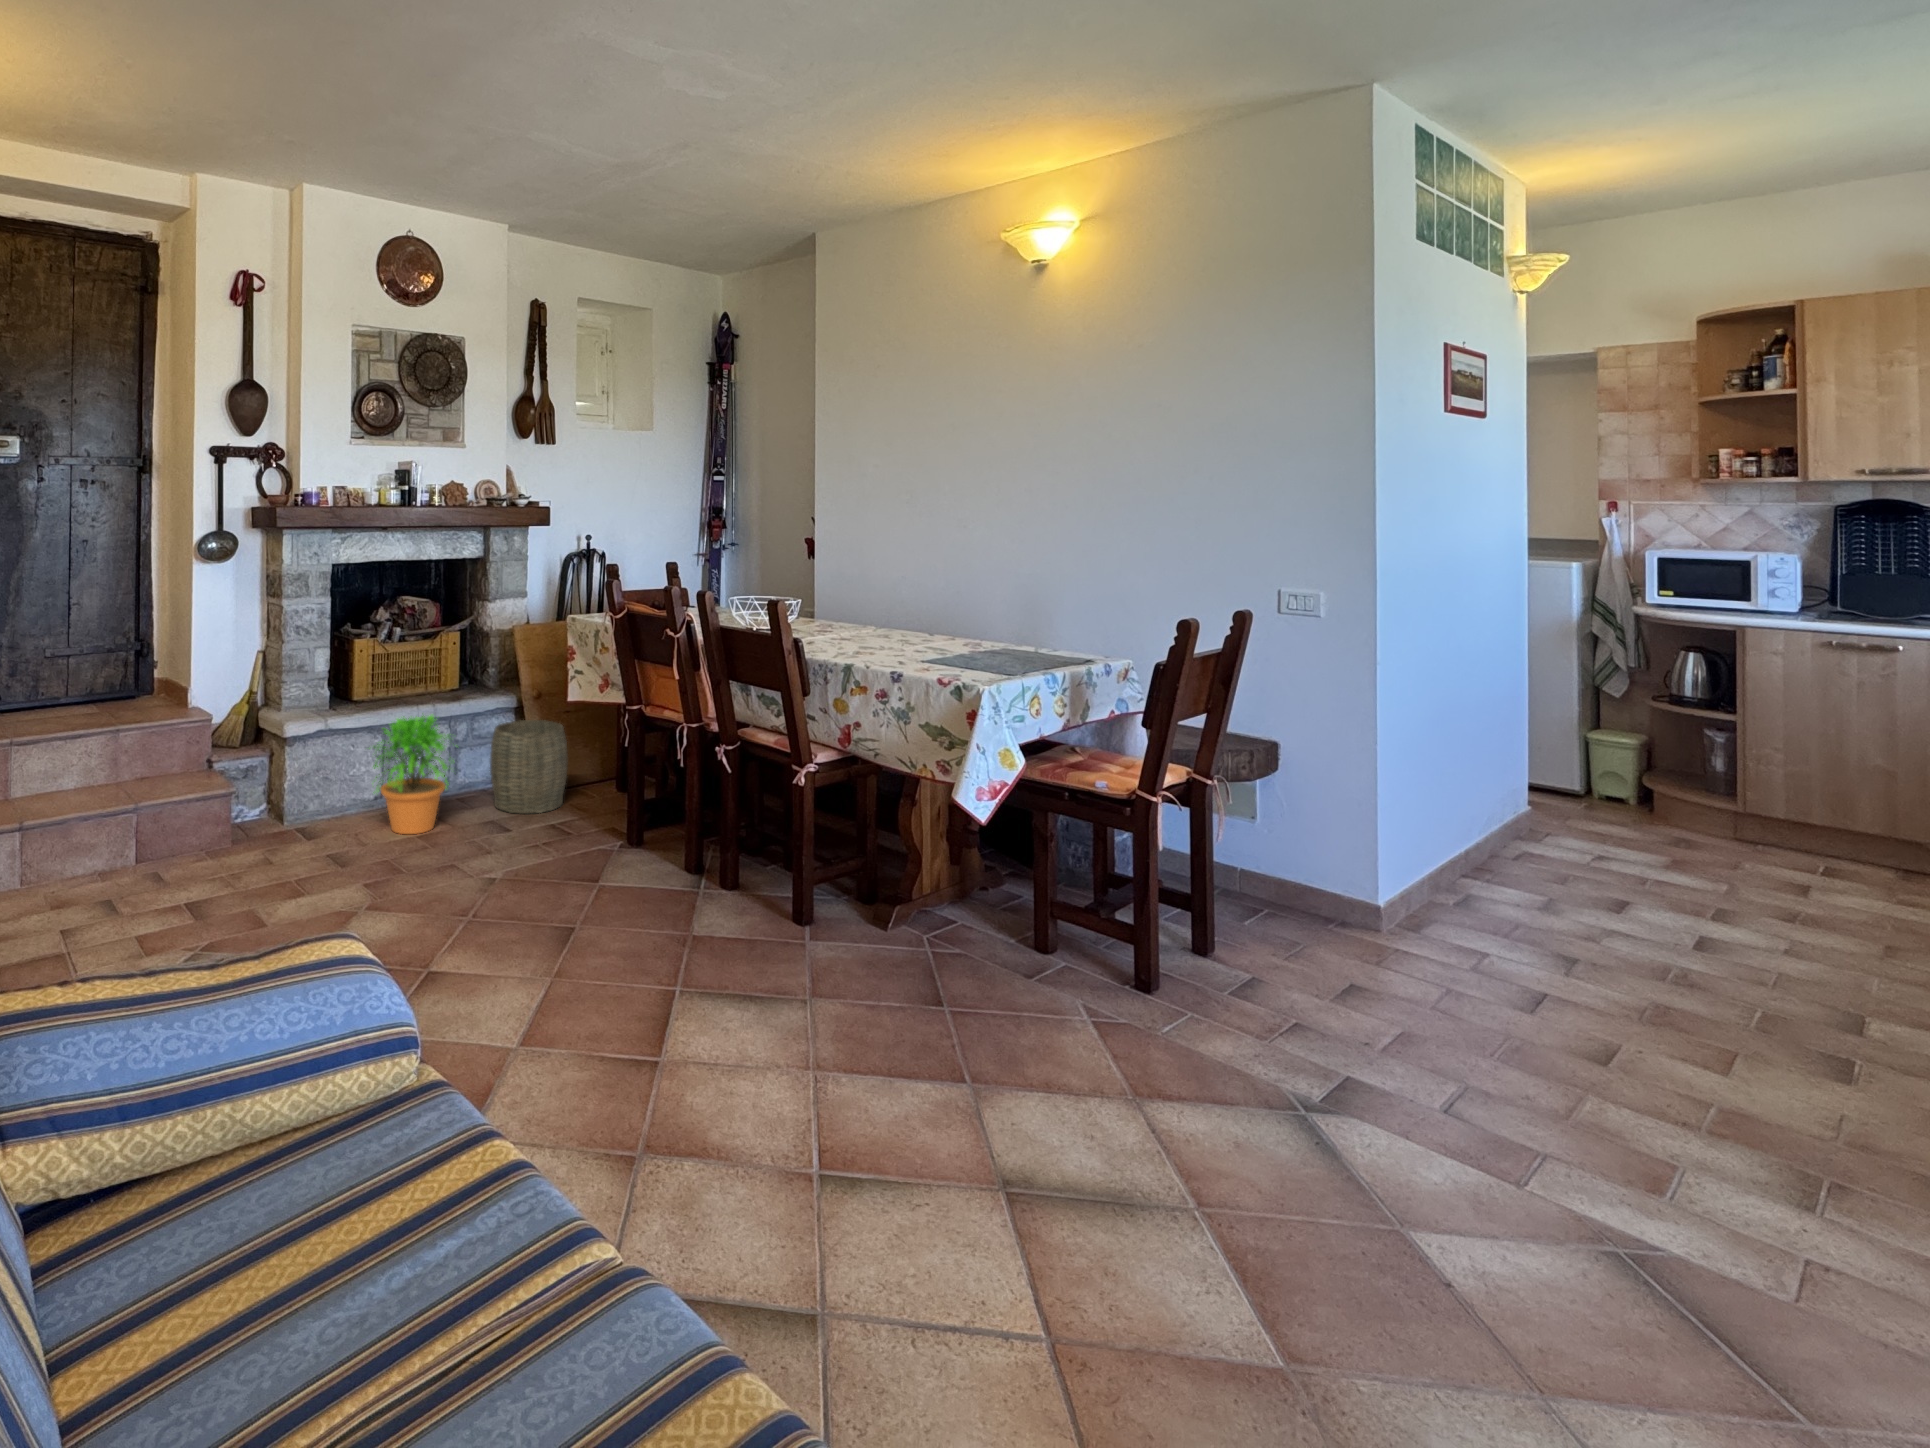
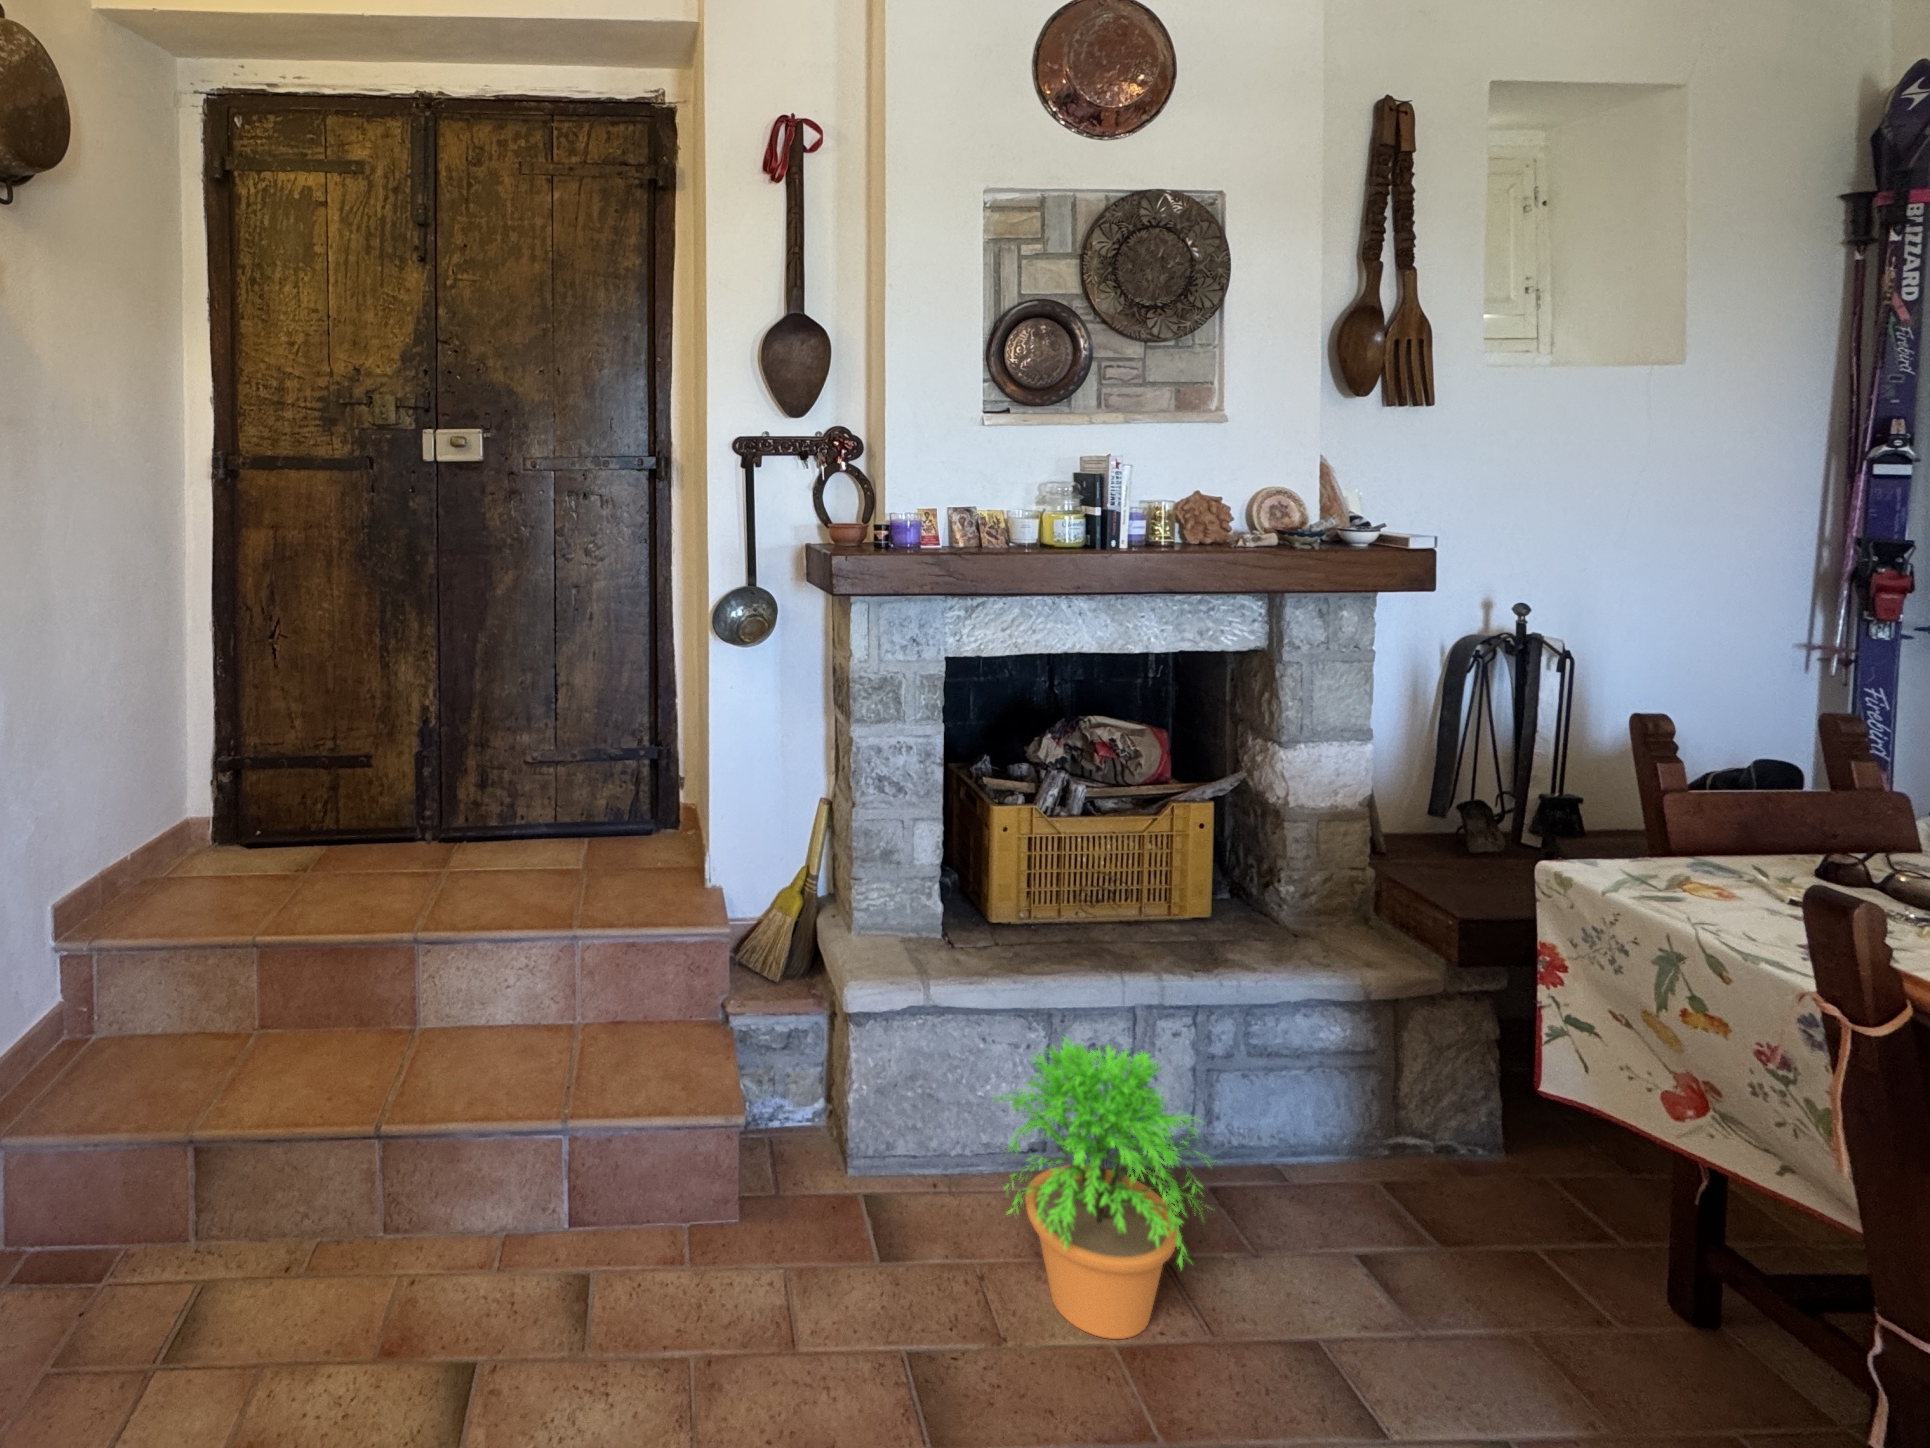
woven basket: present [490,720,568,814] -> none [1291,1062,1510,1352]

